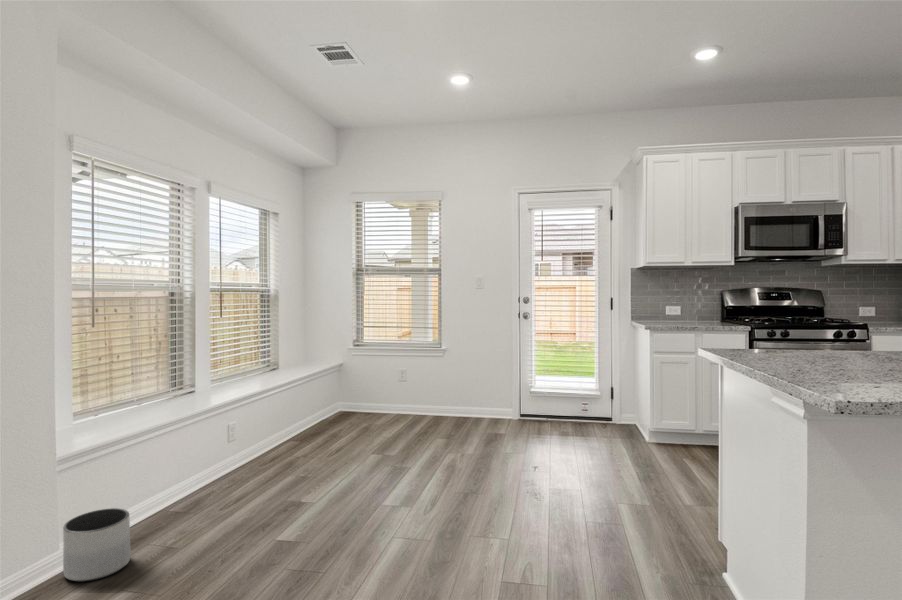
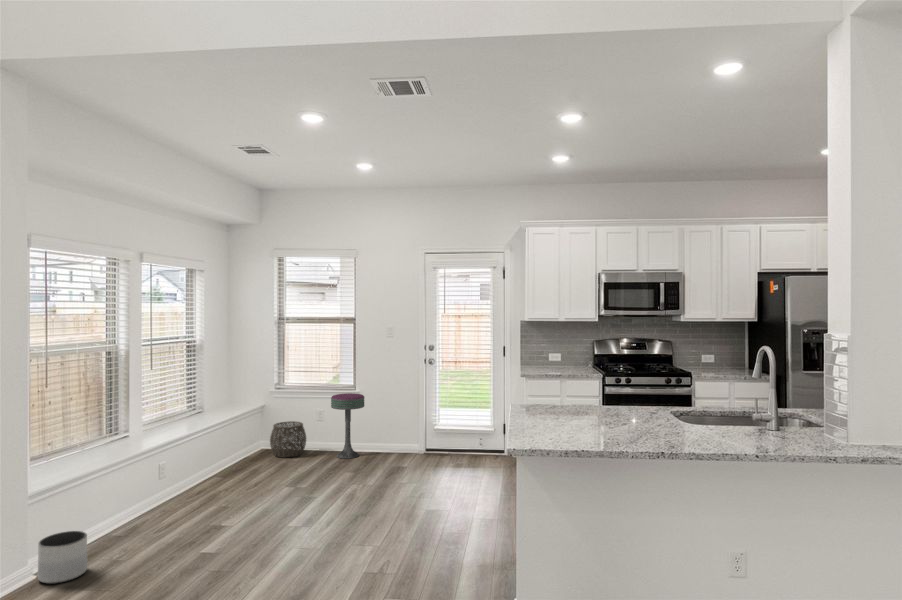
bar stool: none [417,351,453,423] -> present [331,393,364,459]
woven basket: none [350,381,389,421] -> present [270,421,306,458]

